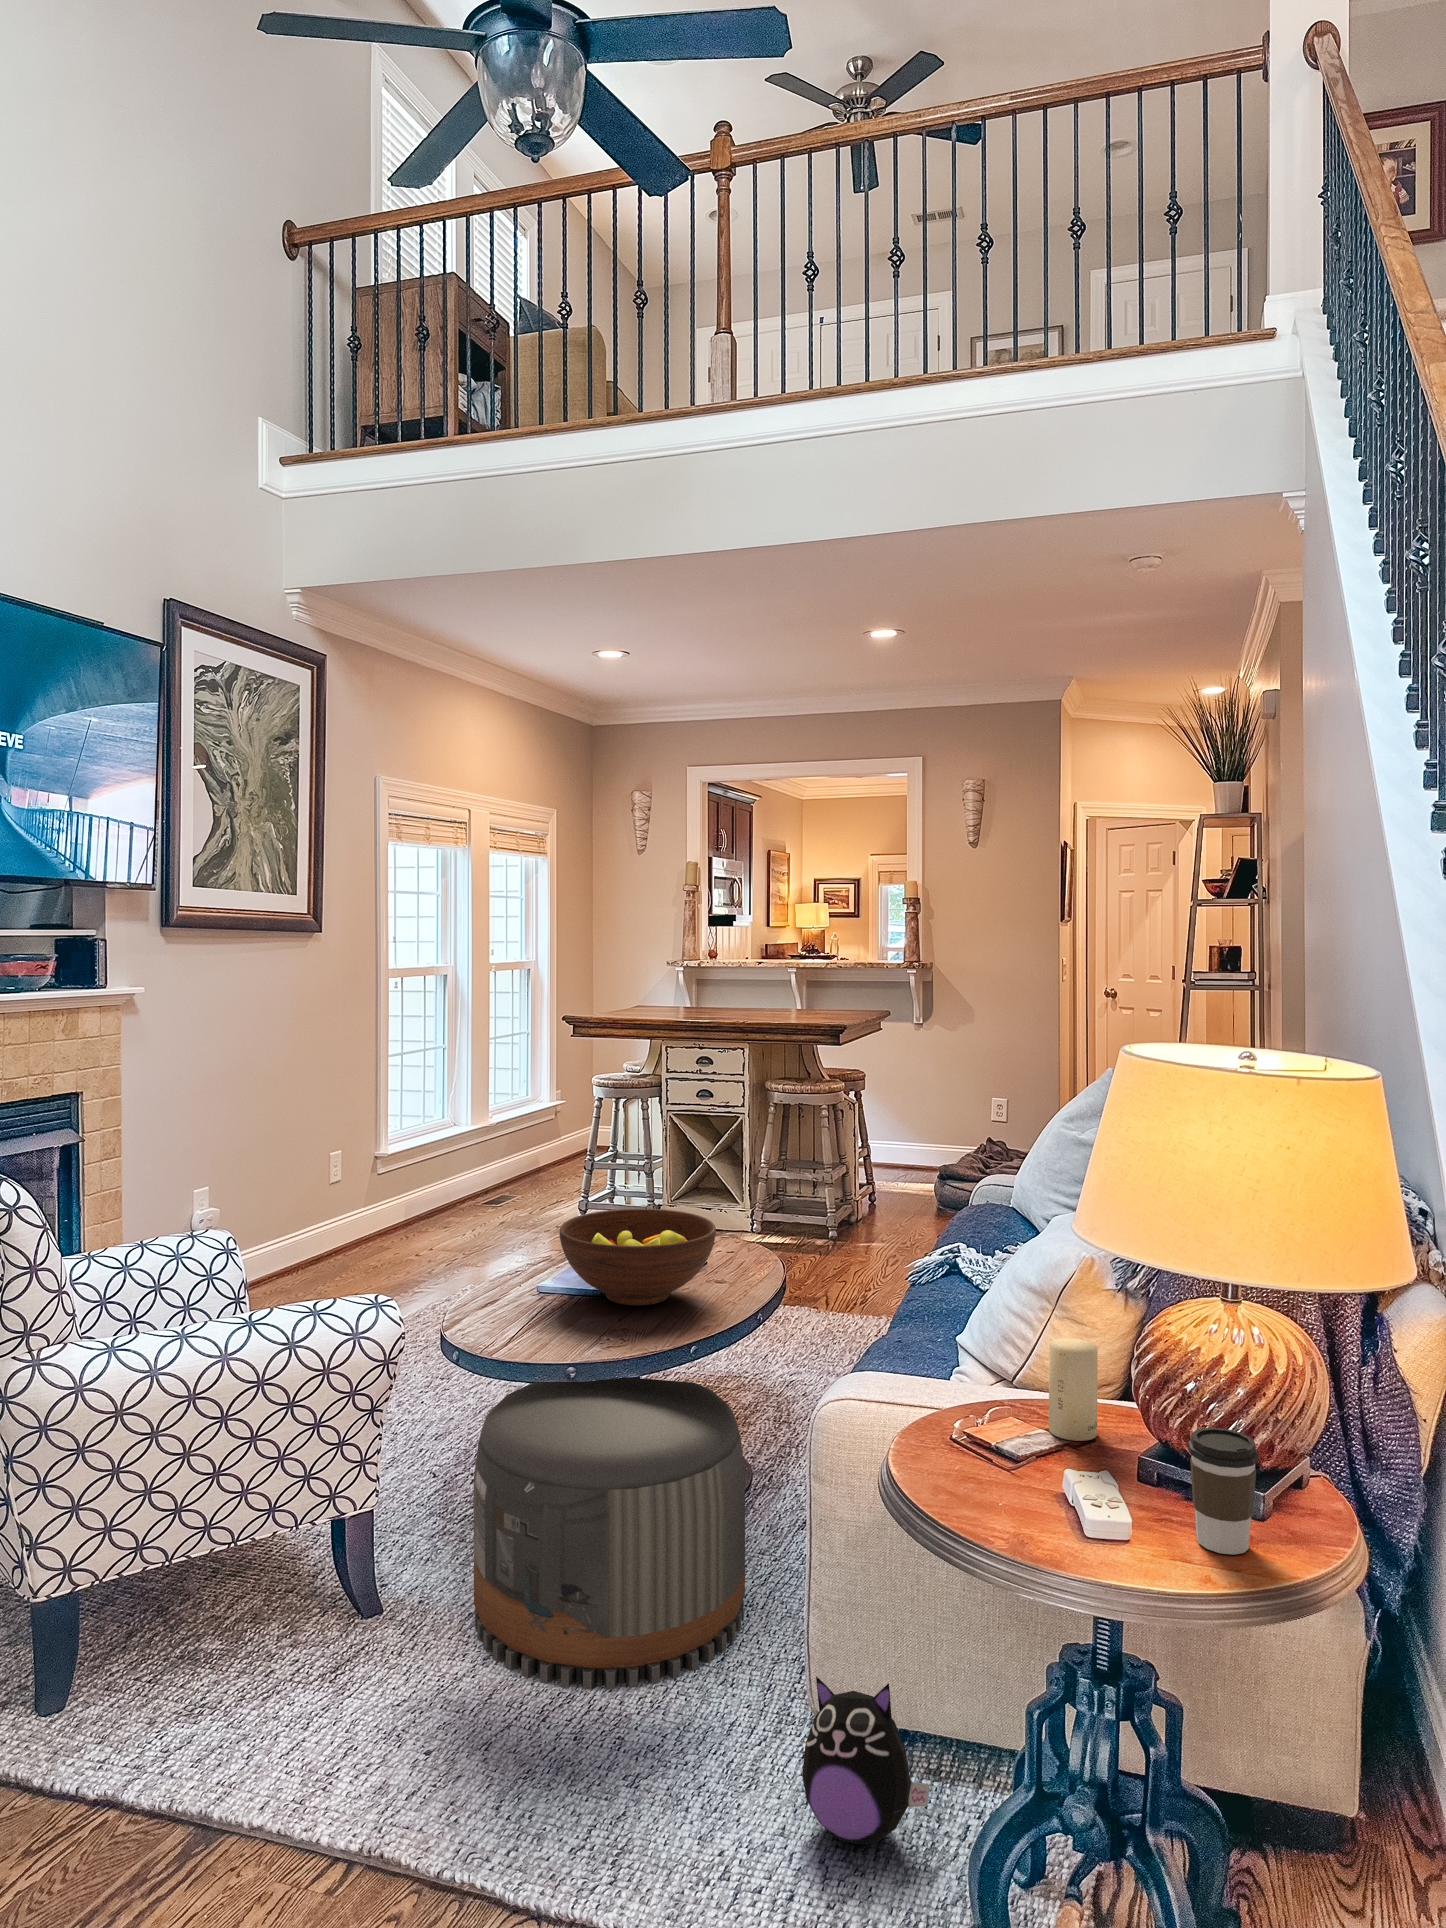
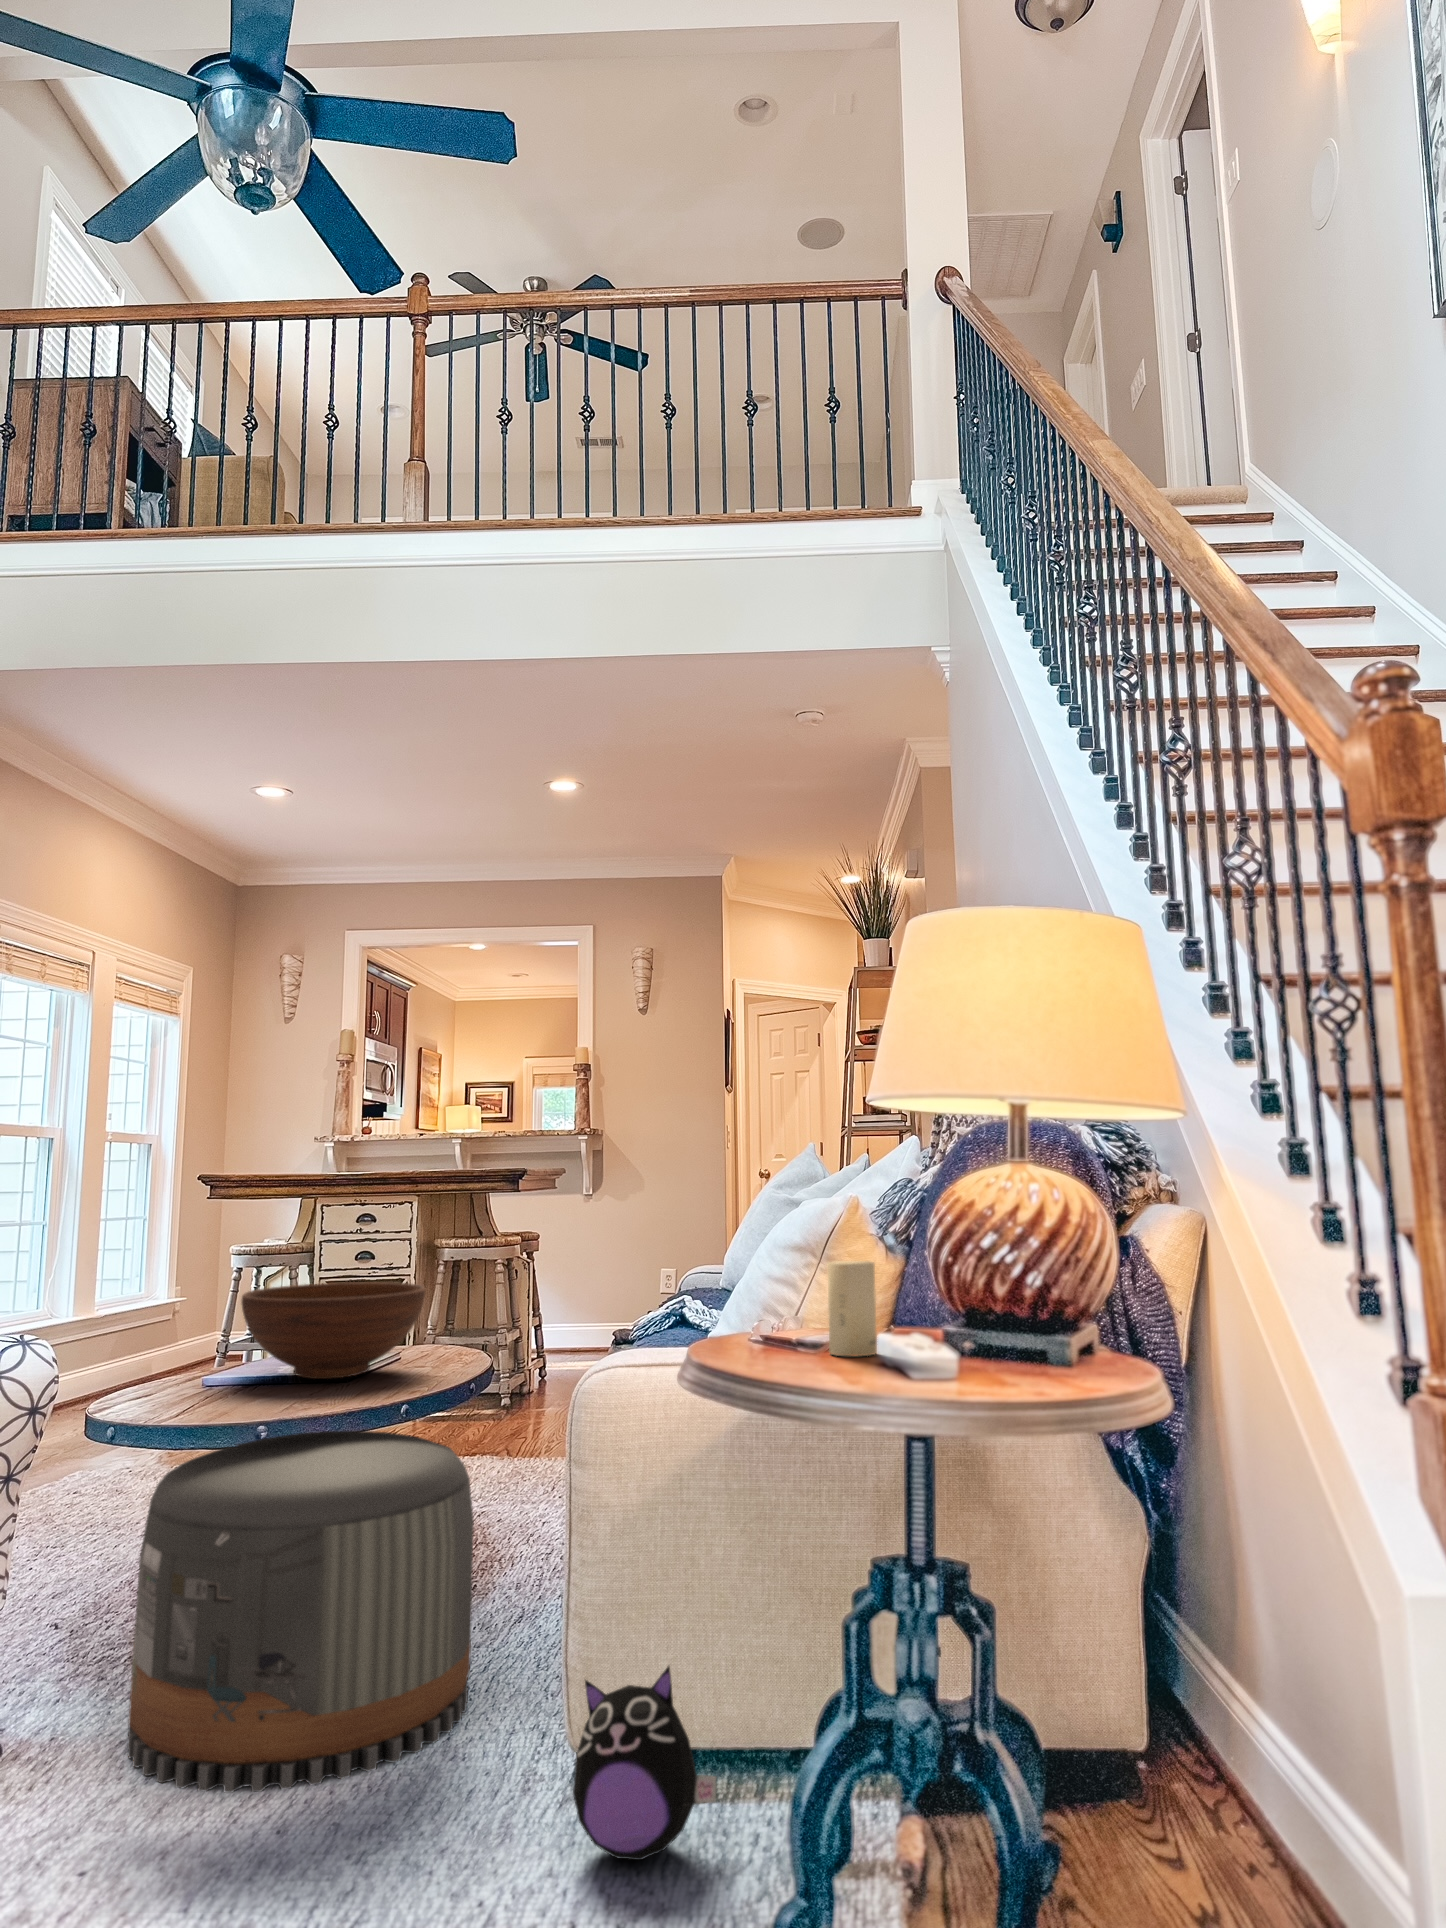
coffee cup: present [1188,1427,1259,1555] -> none [987,1277,1052,1391]

